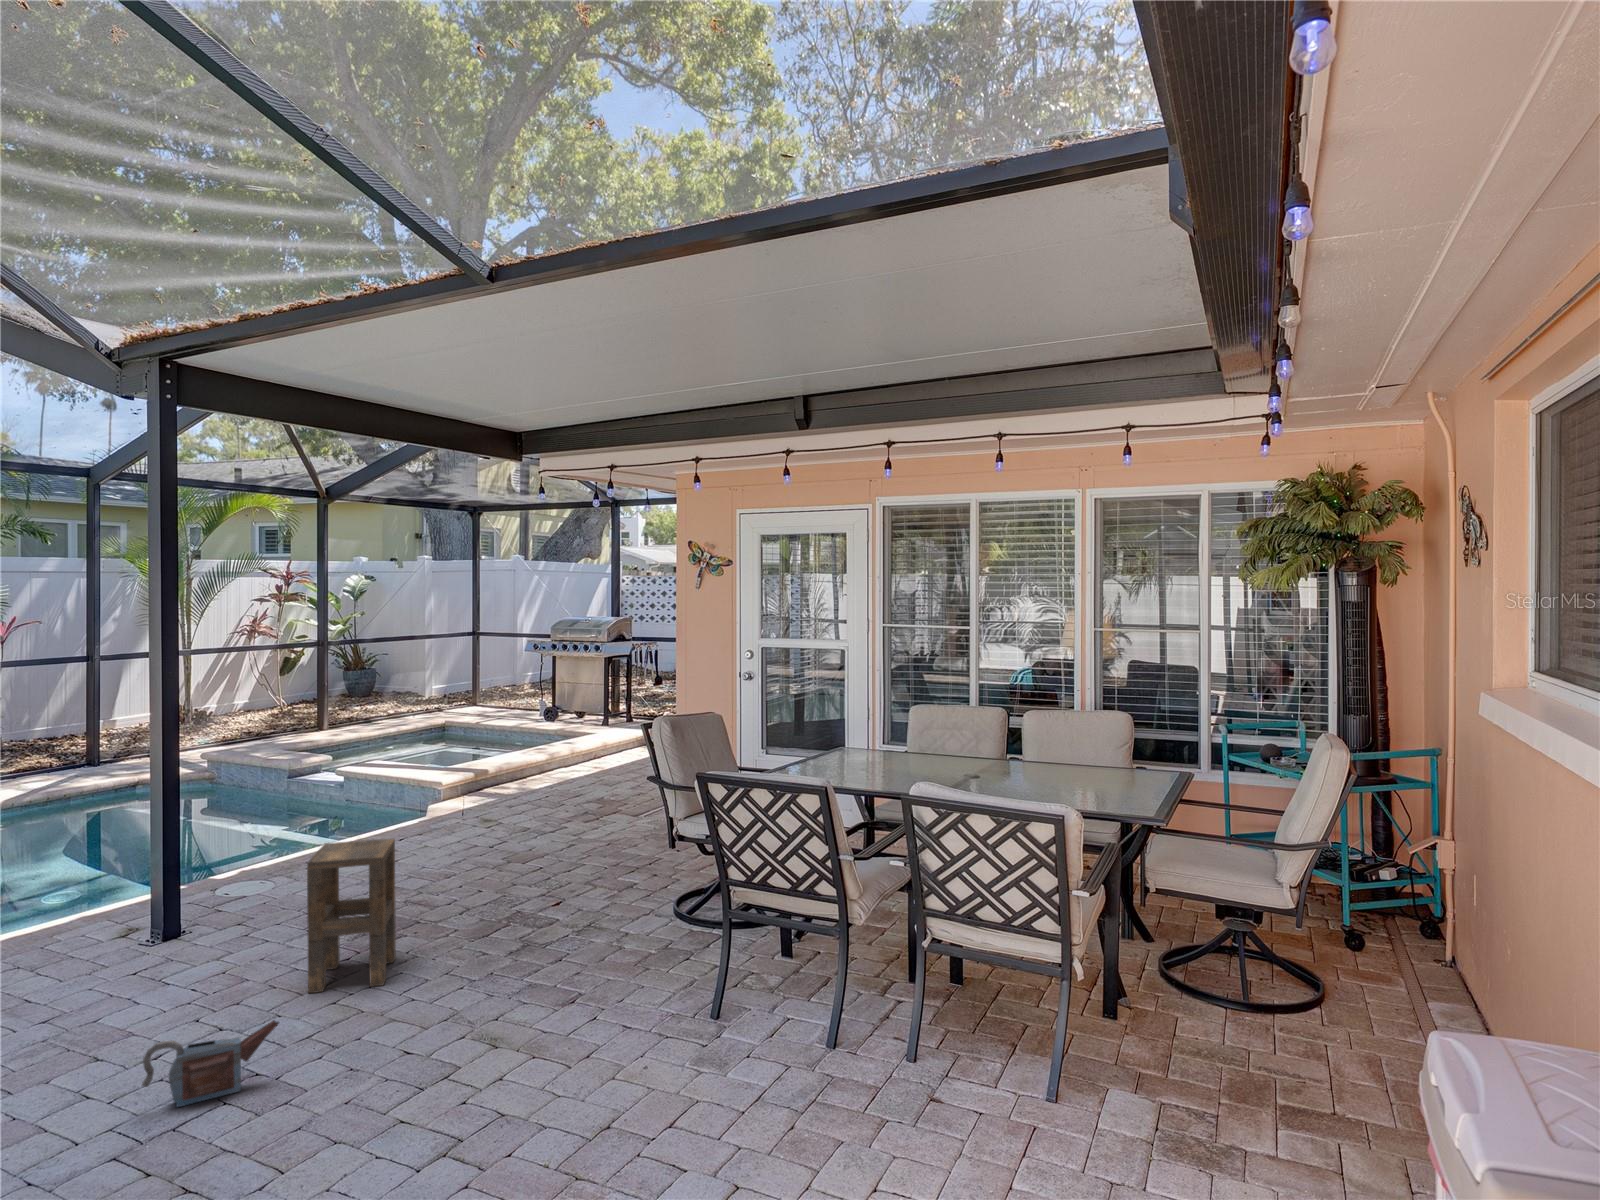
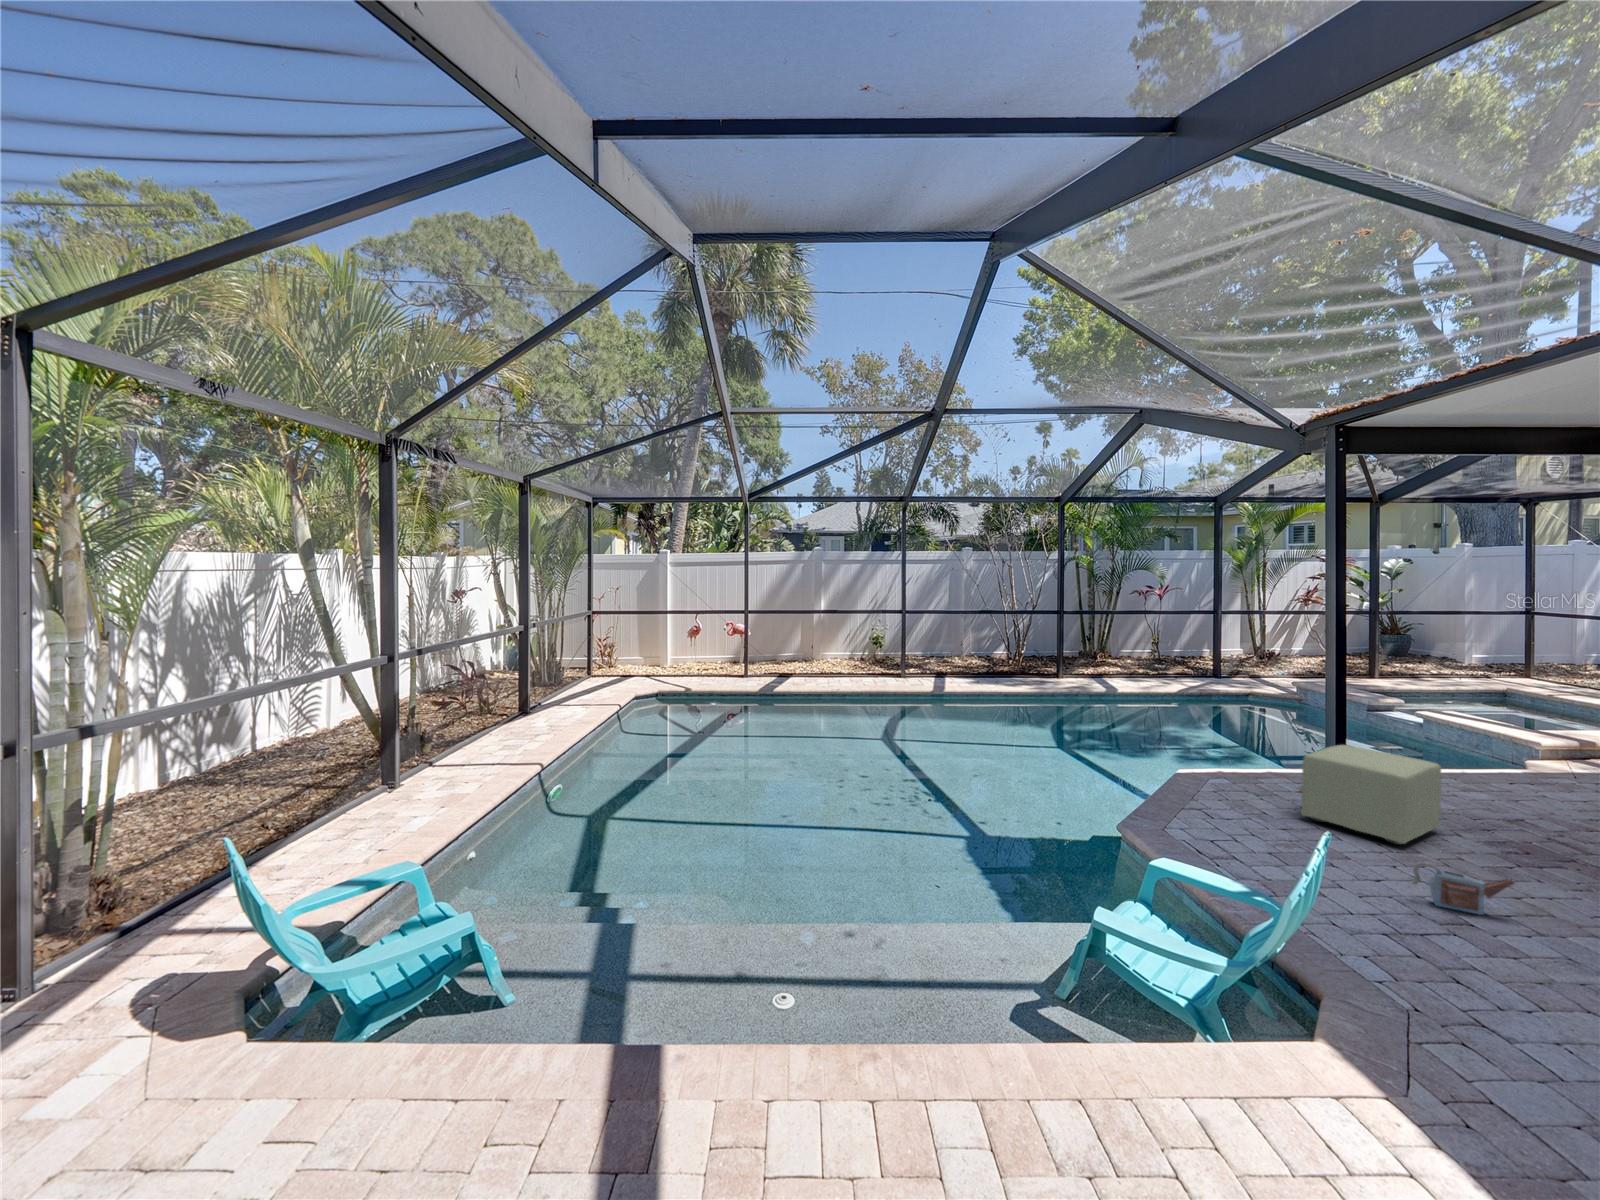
side table: present [307,839,396,993] -> none [1499,769,1583,891]
ottoman: none [47,854,266,1006] -> present [1301,745,1441,845]

